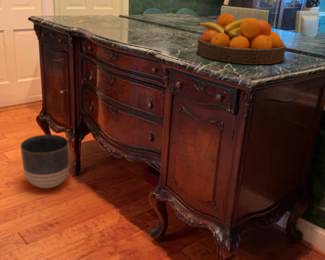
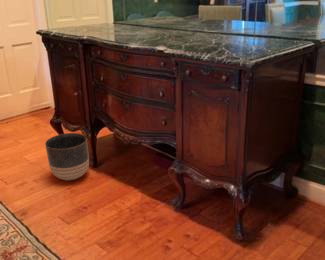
fruit bowl: present [197,13,286,64] -> none [195,12,270,50]

